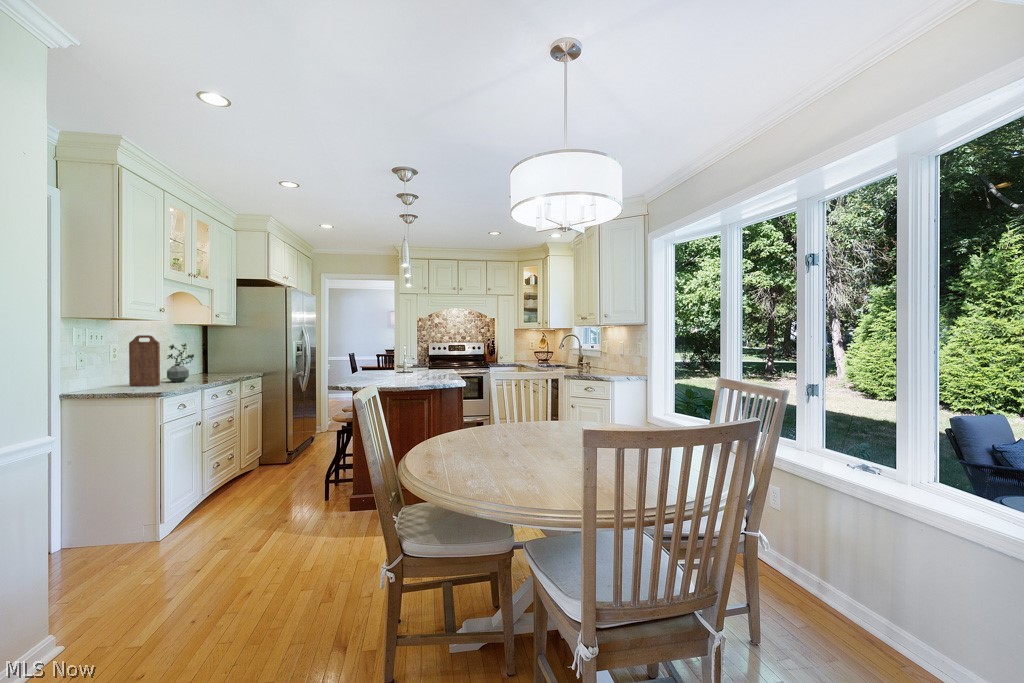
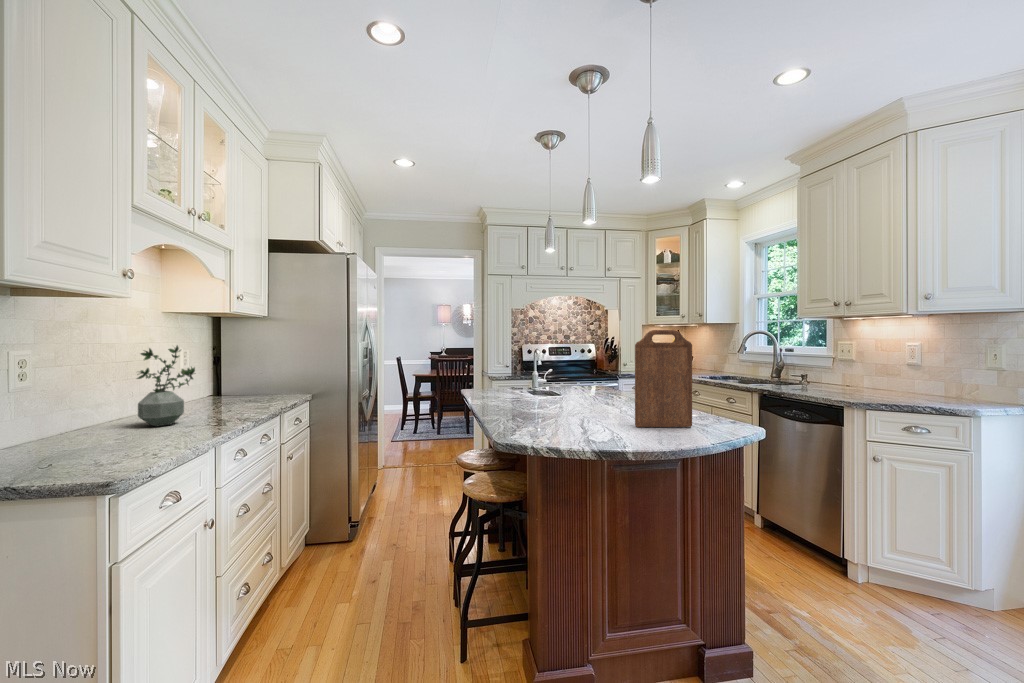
cutting board: present [129,335,160,386] -> present [635,330,692,427]

